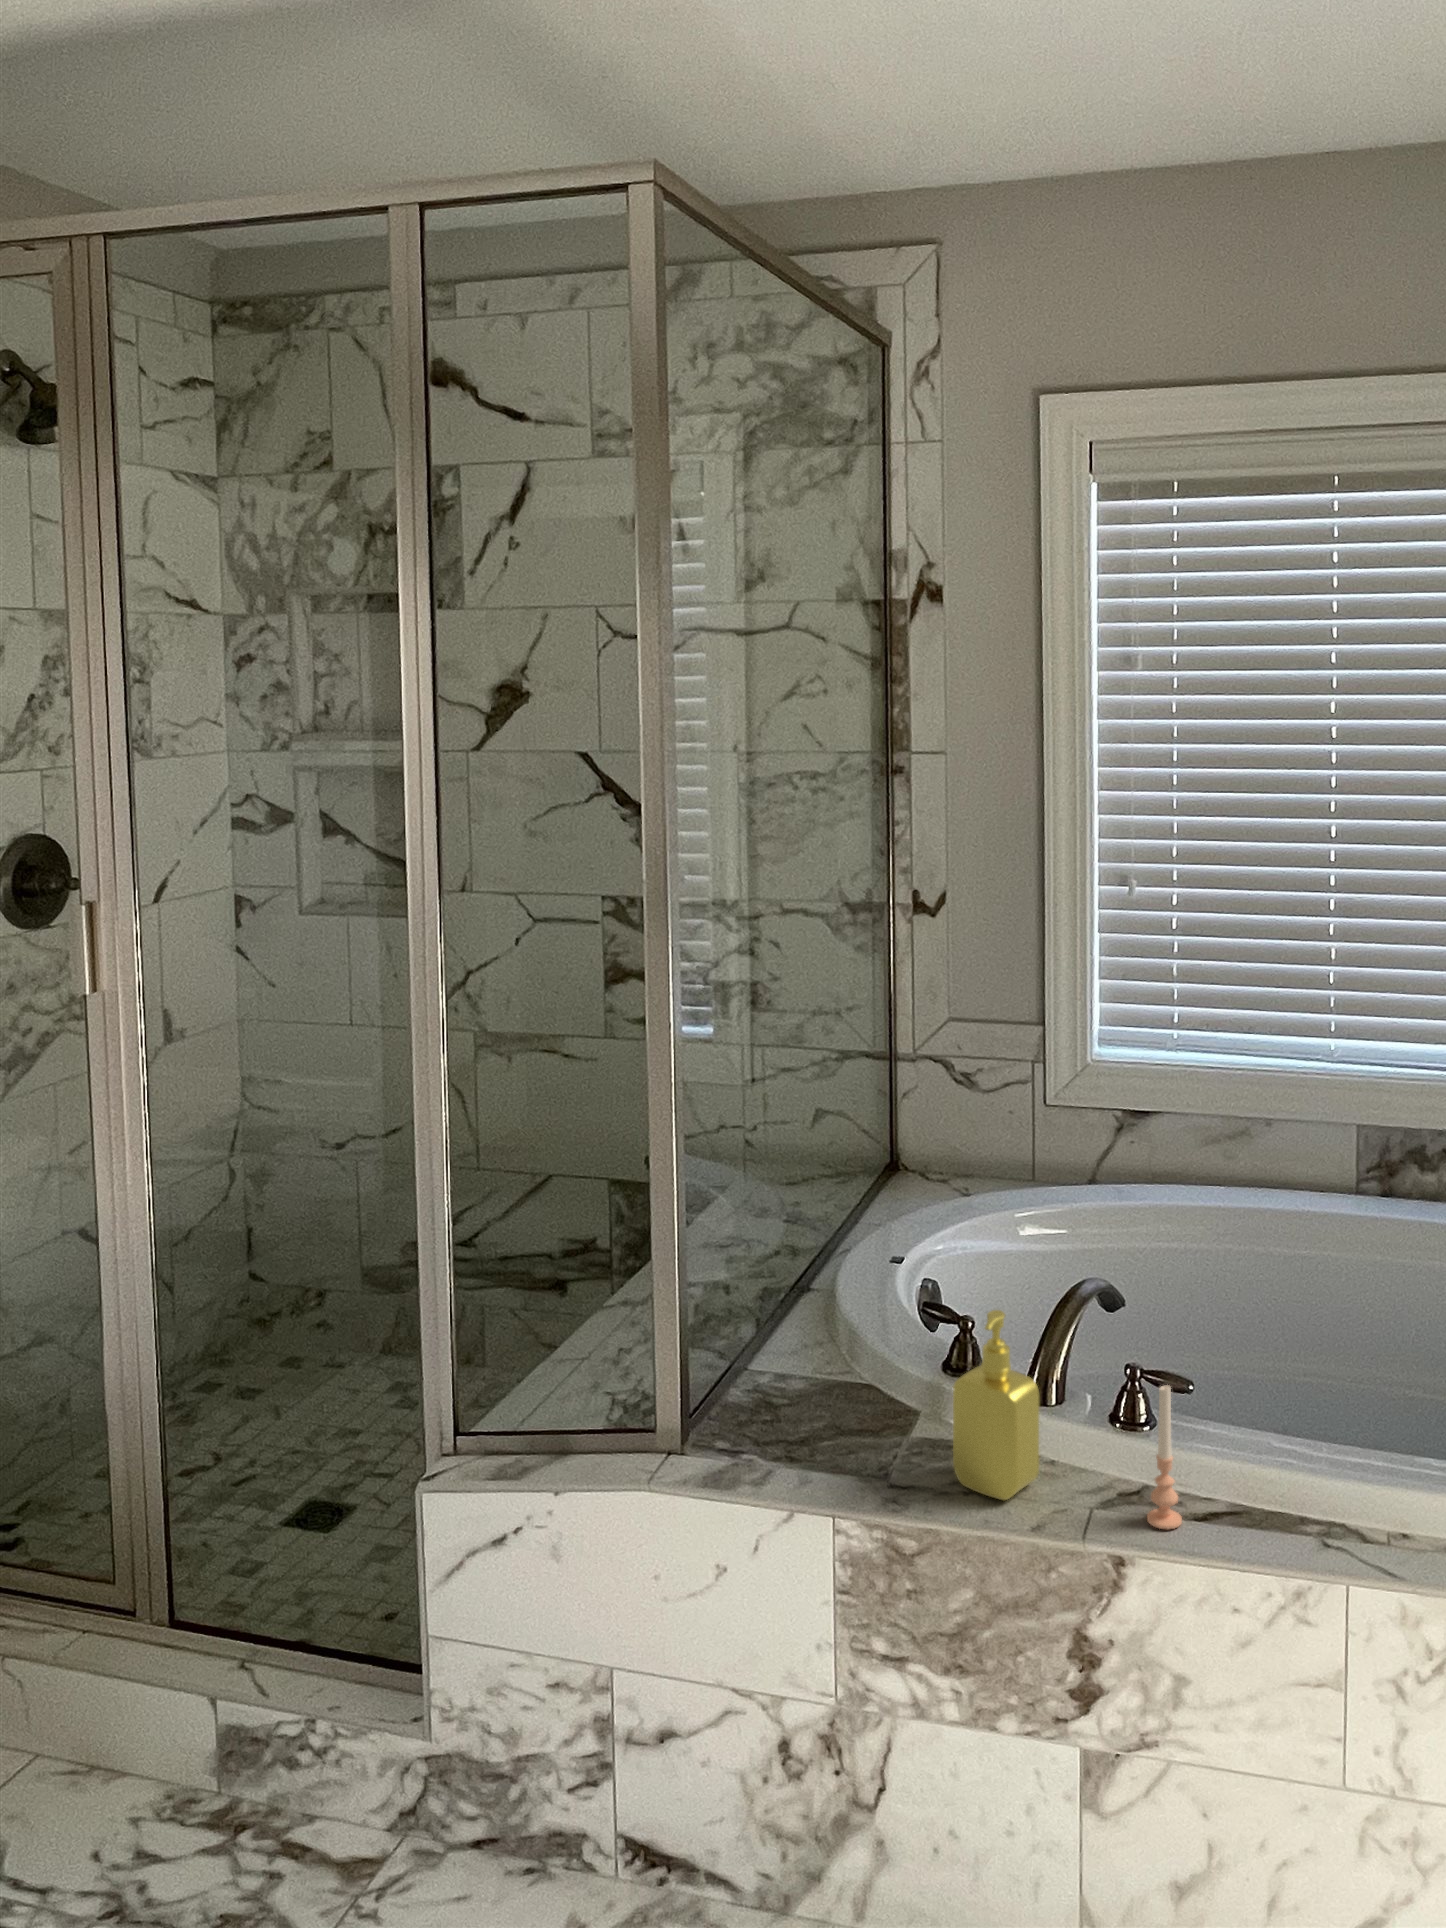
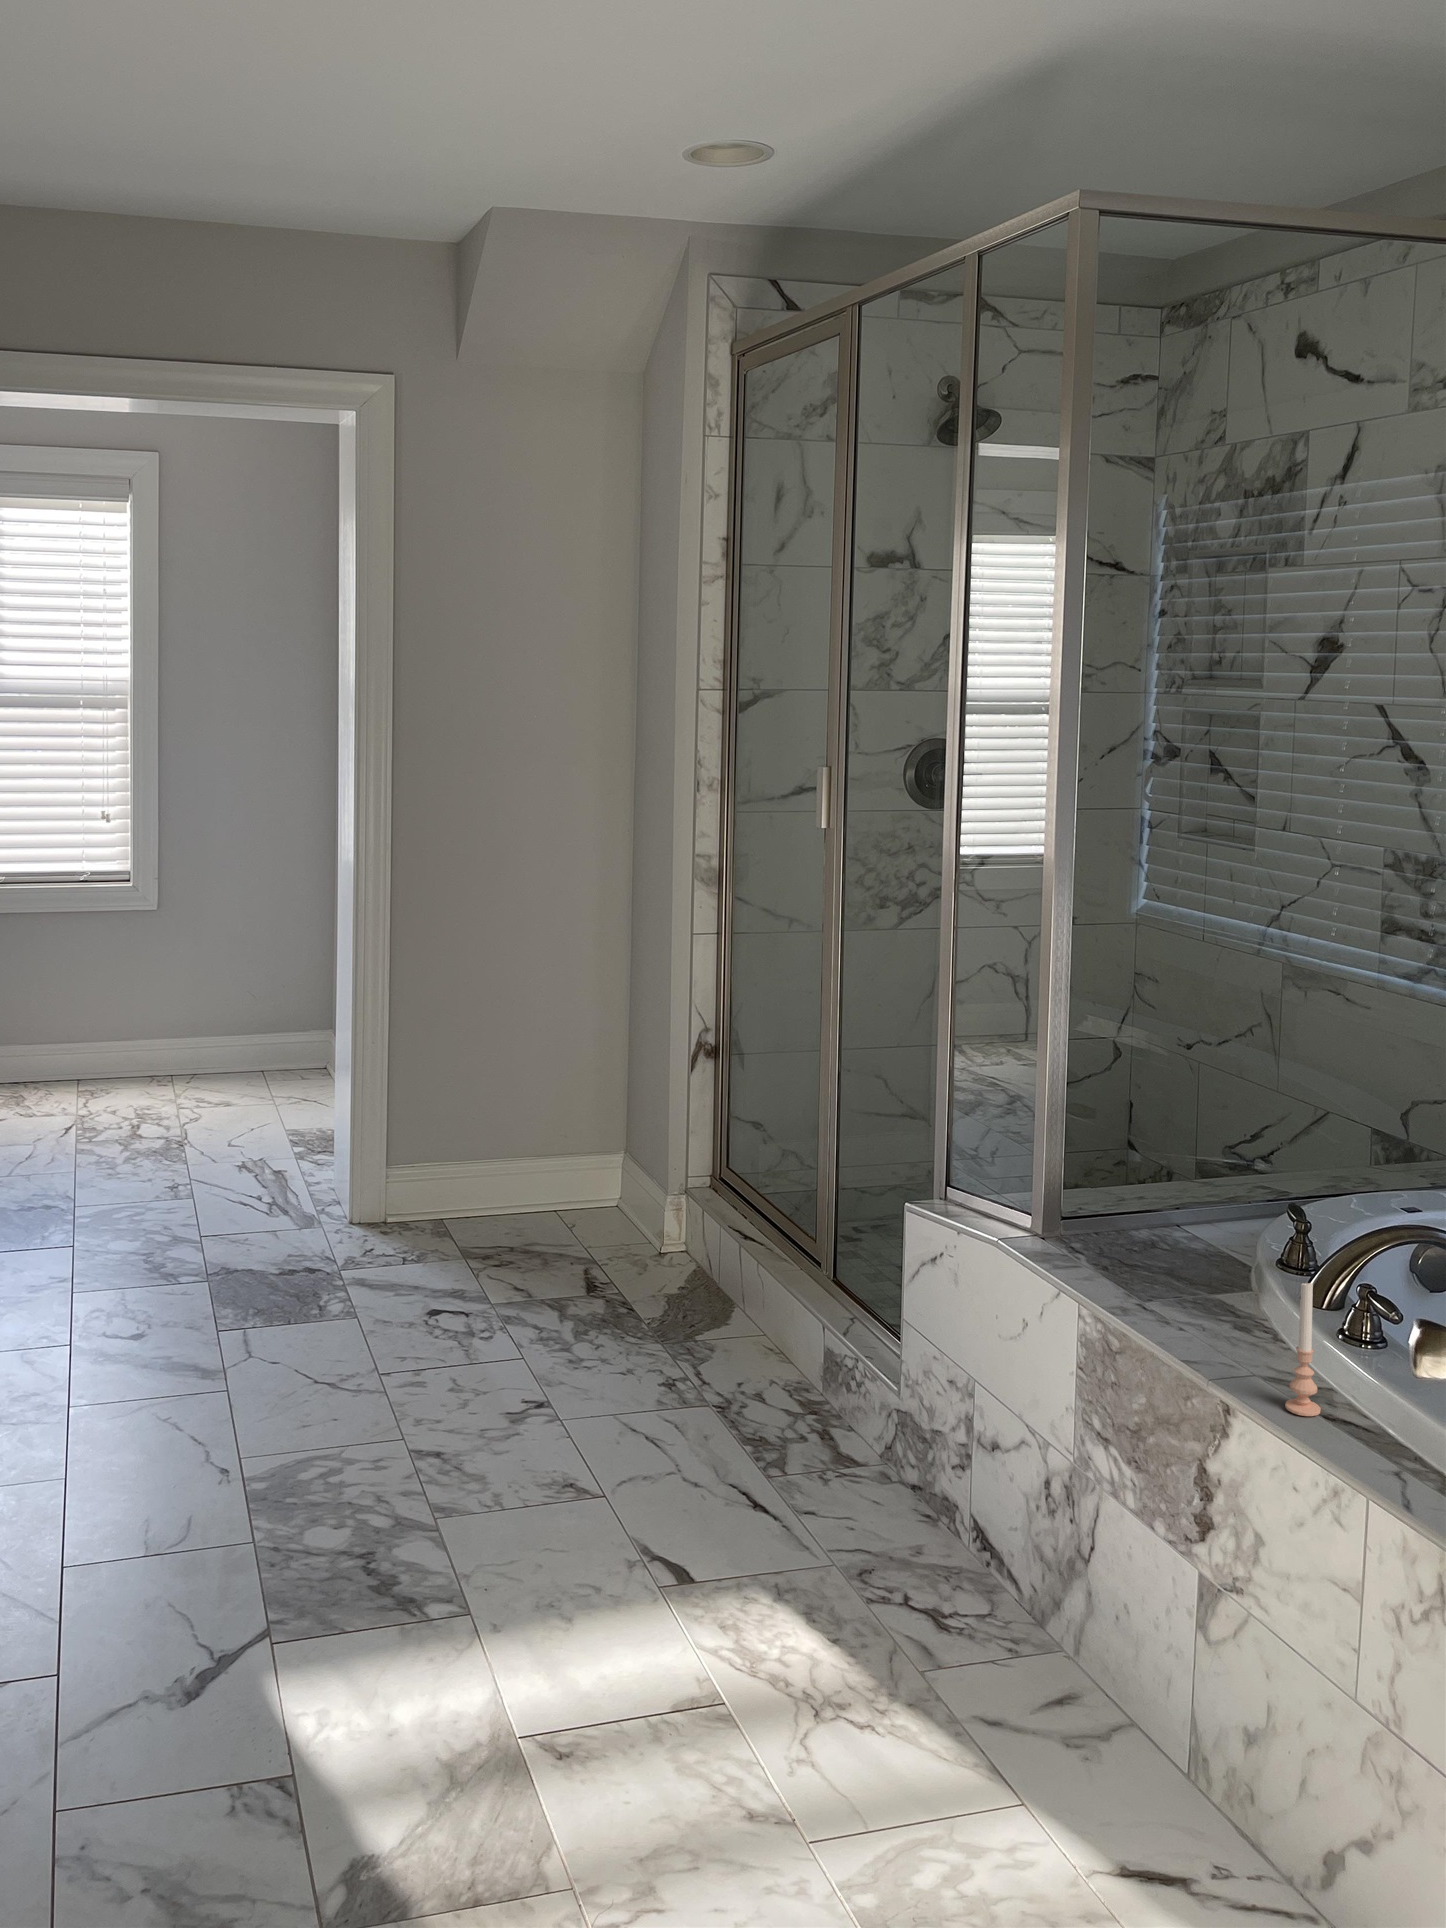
soap dispenser: present [953,1310,1039,1500] -> none [1194,1186,1255,1351]

